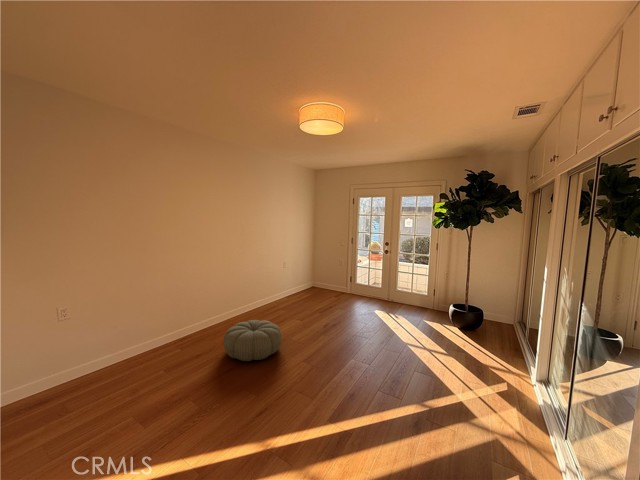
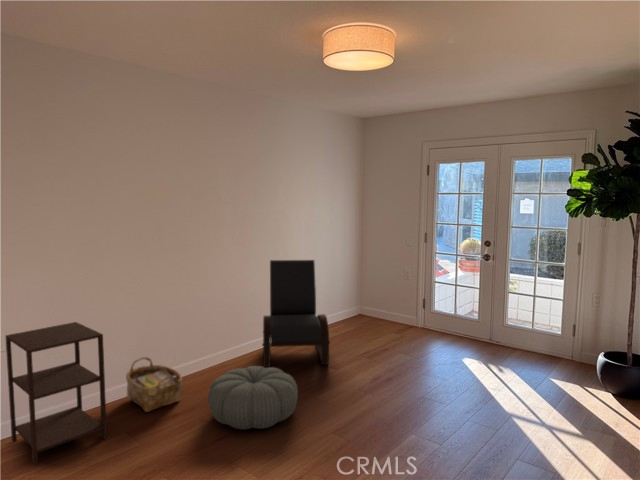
lounge chair: none [256,254,298,320] -> present [262,260,330,367]
side table: none [78,295,153,396] -> present [6,322,107,465]
woven basket: none [166,317,205,353] -> present [126,357,182,412]

